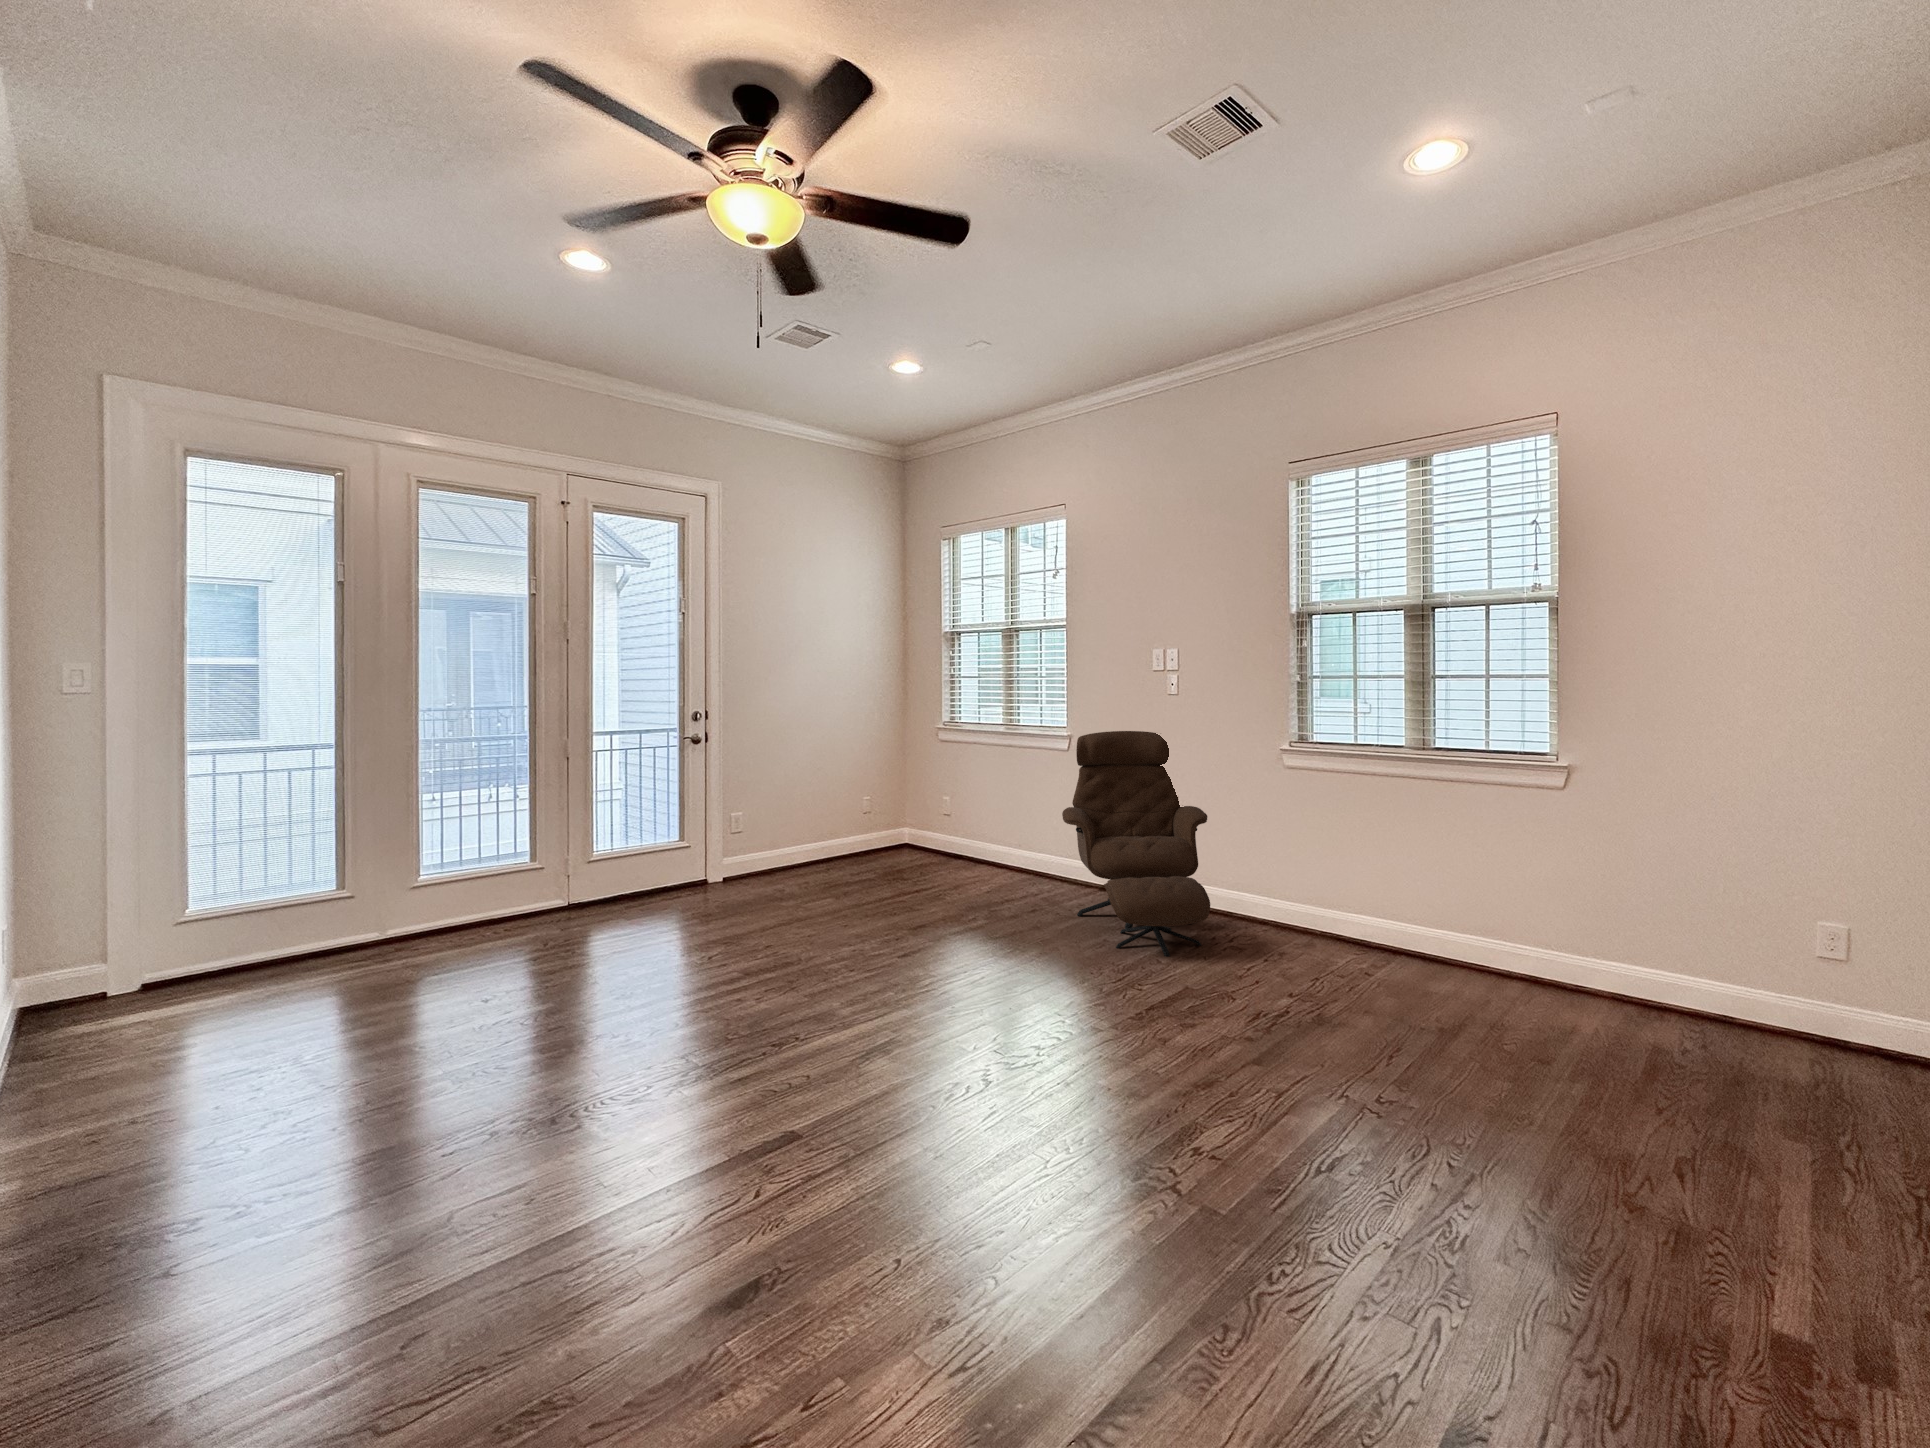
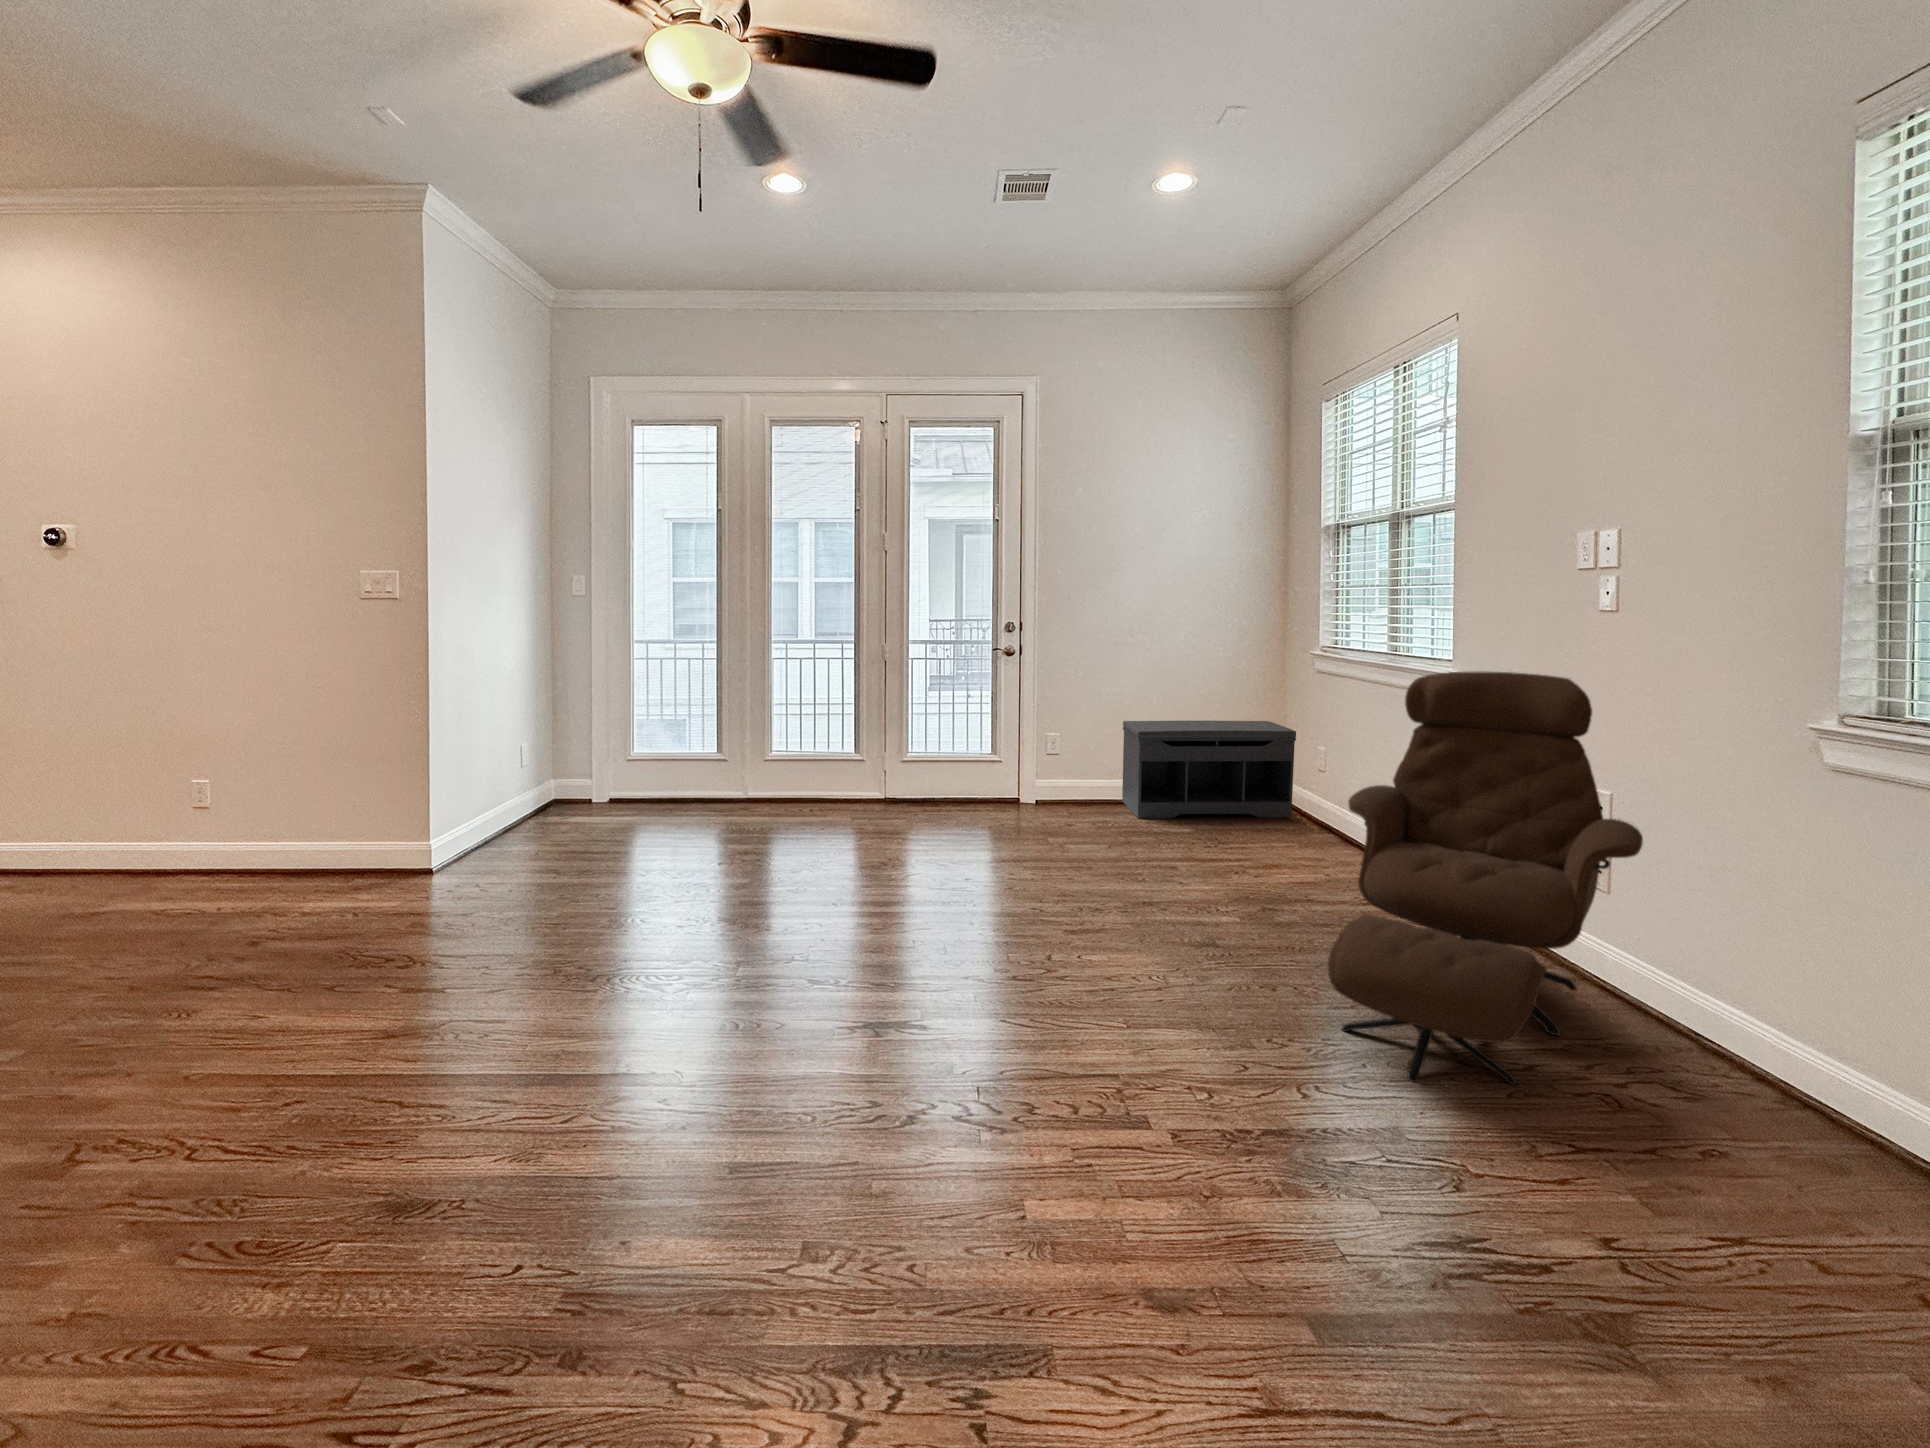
bench: none [792,782,930,876] -> present [1122,721,1296,819]

